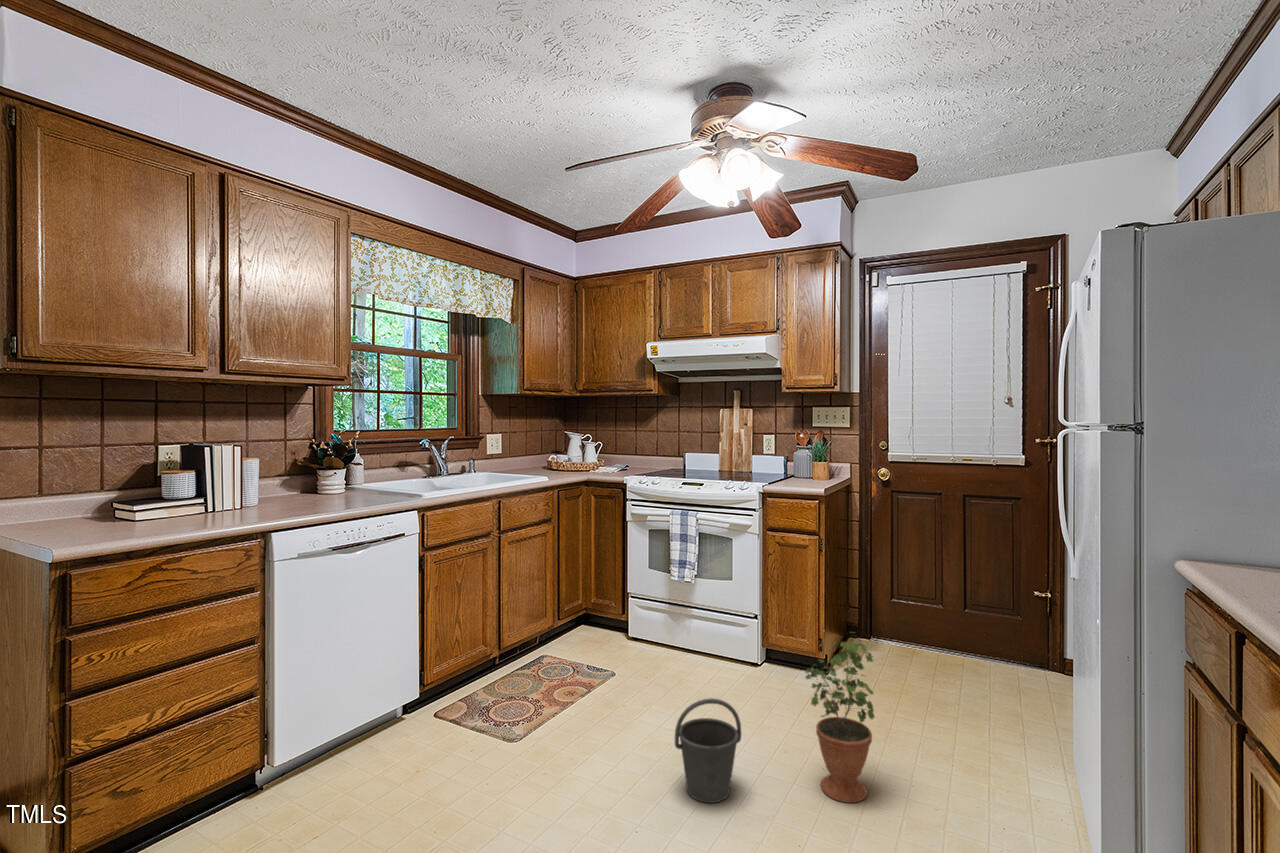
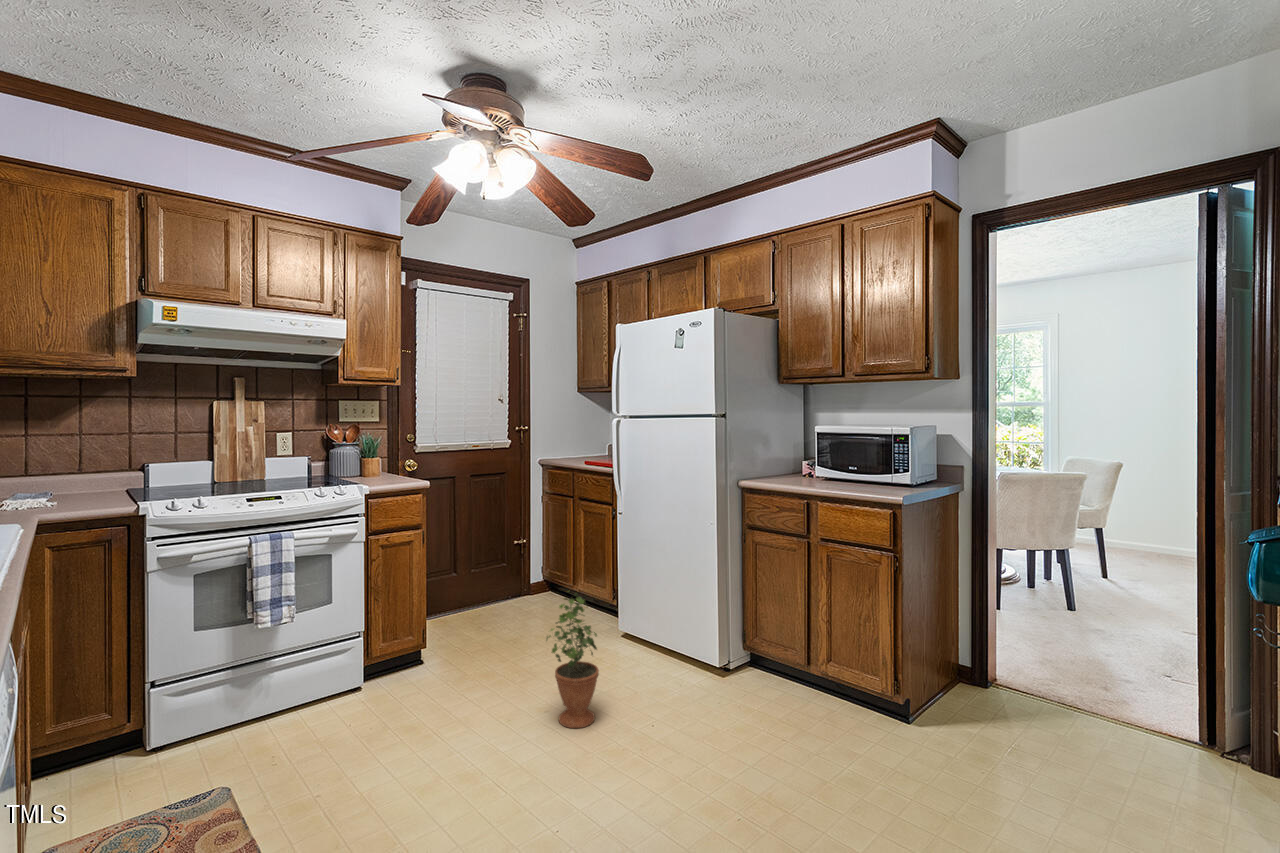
bucket: present [675,698,741,803] -> none [491,689,552,796]

